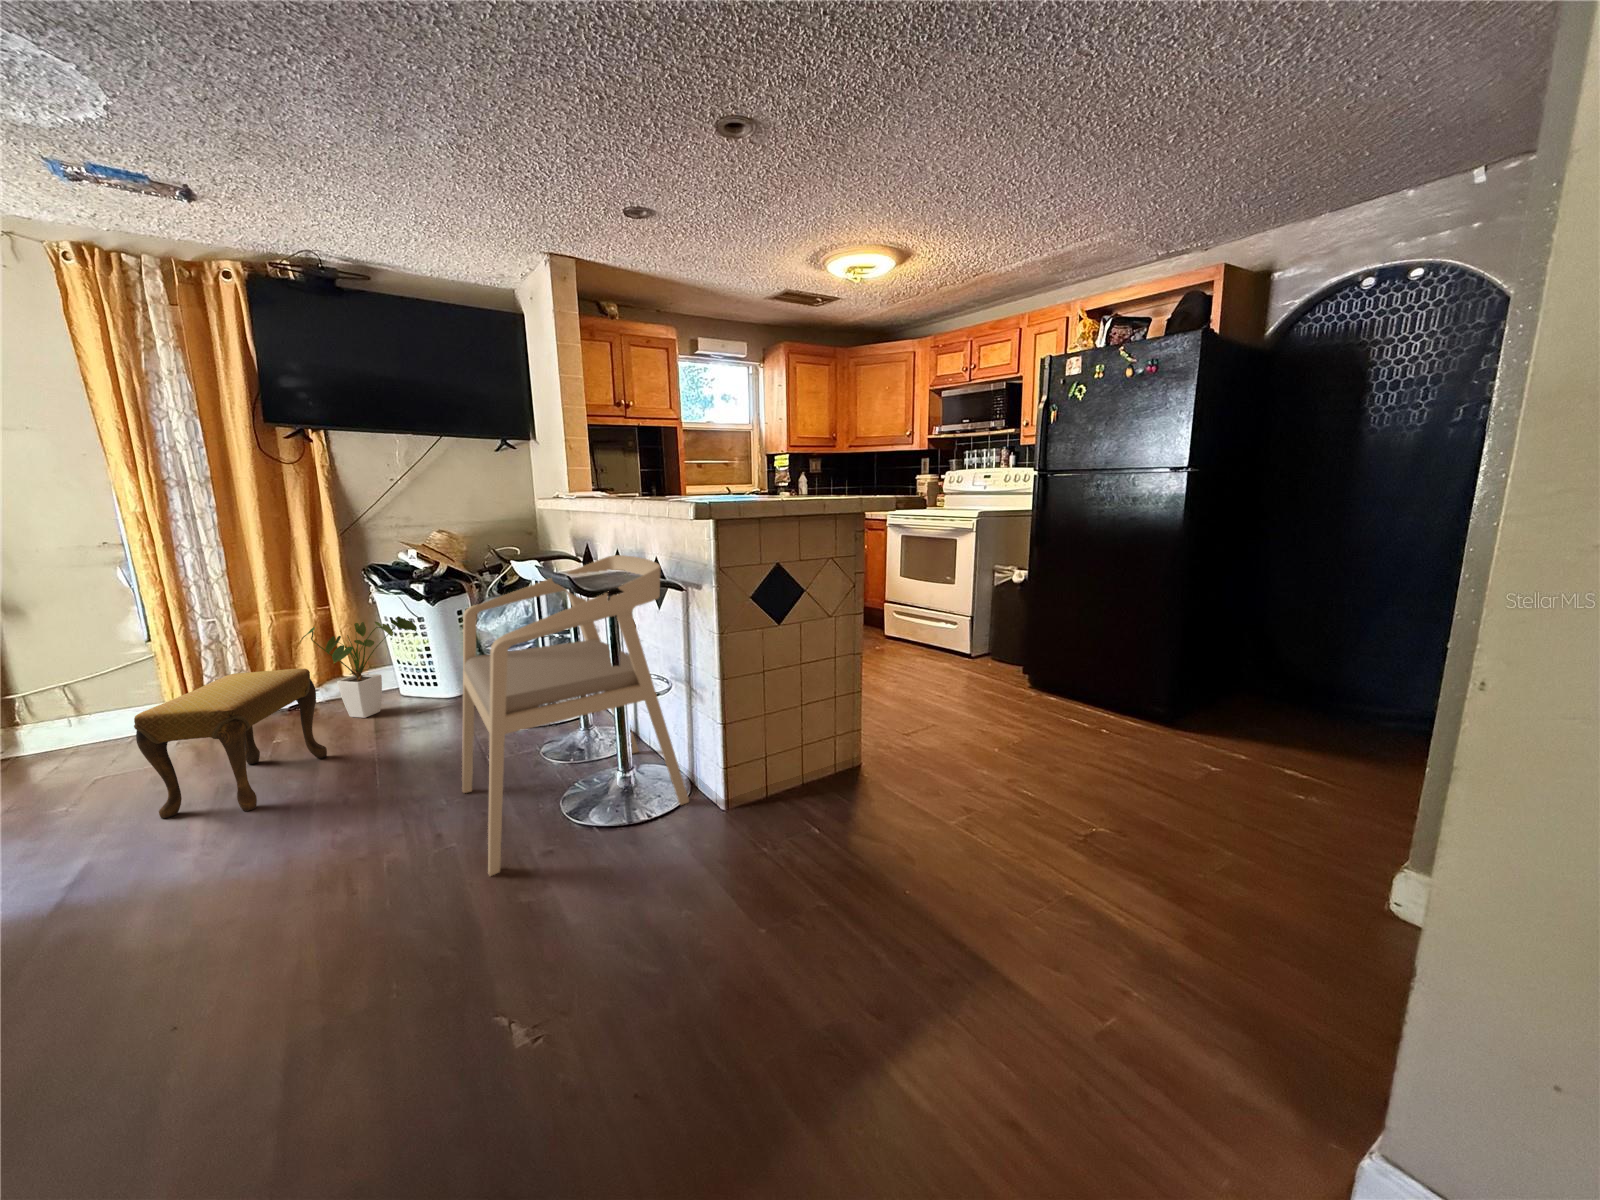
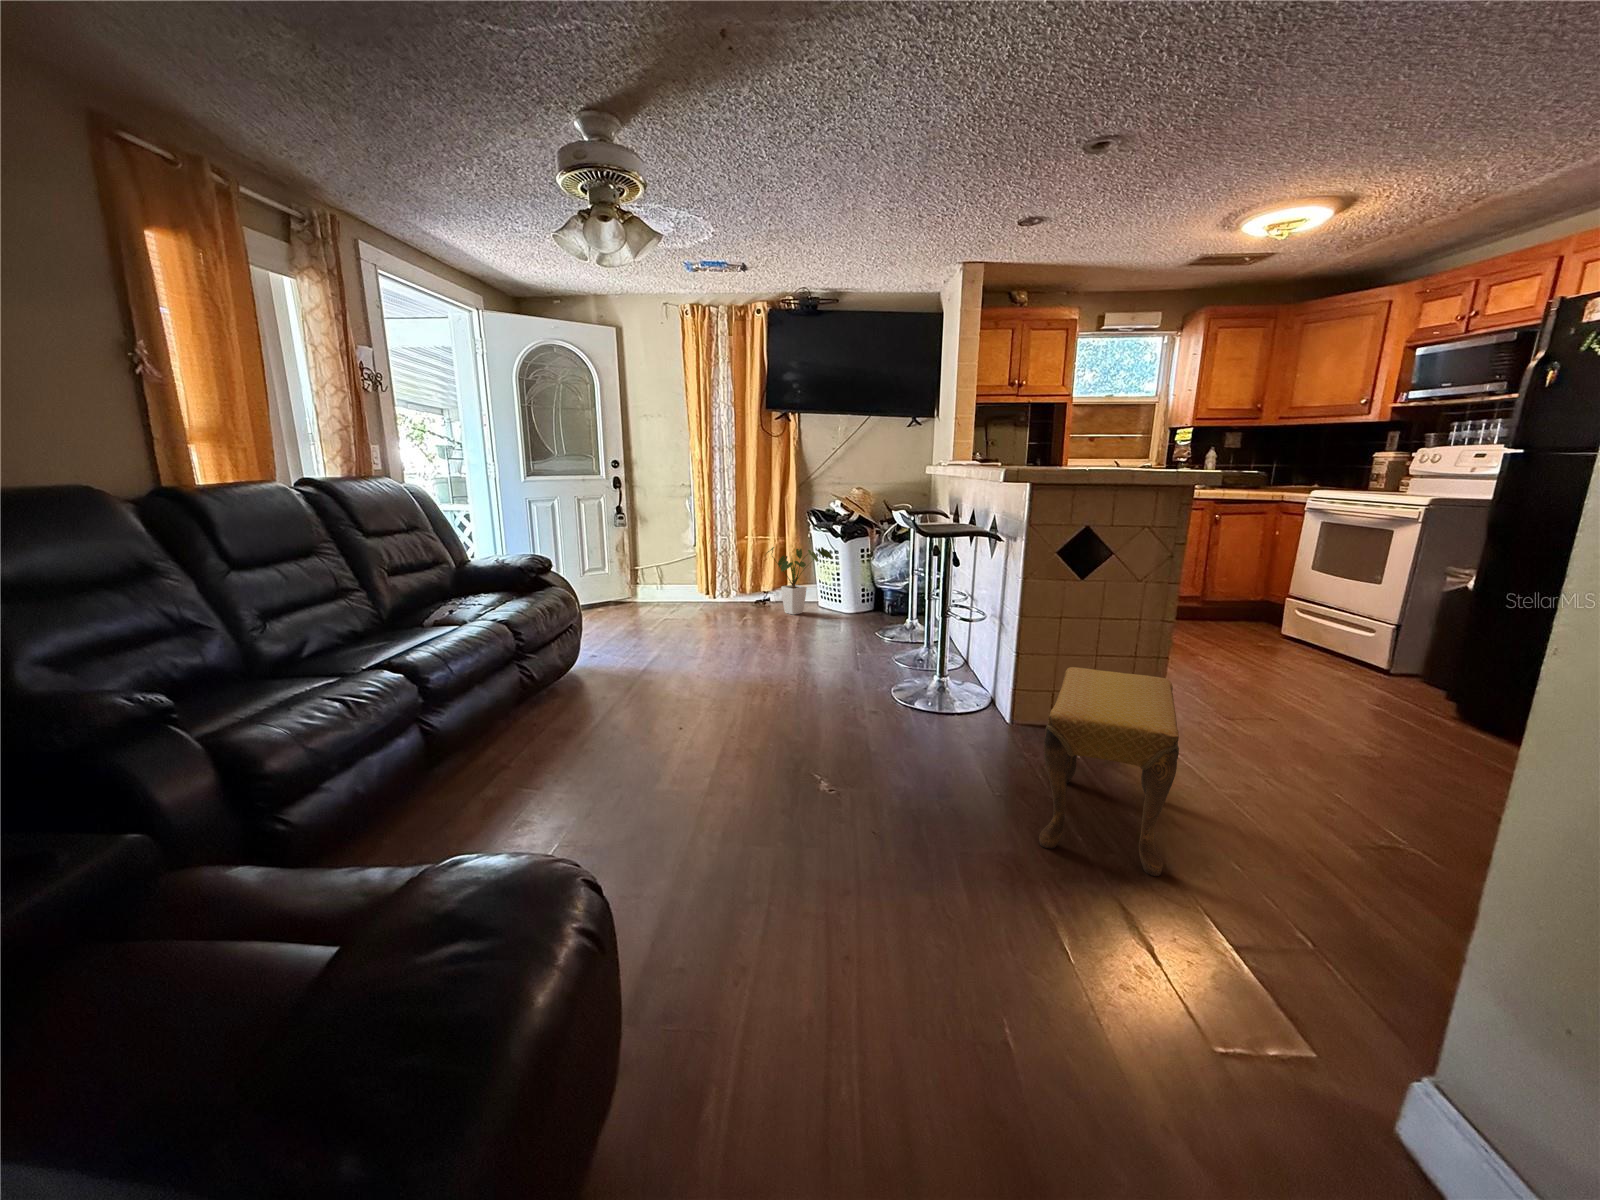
armchair: present [462,555,689,876] -> none [838,505,988,702]
footstool: present [134,669,327,819] -> present [1039,667,1179,876]

